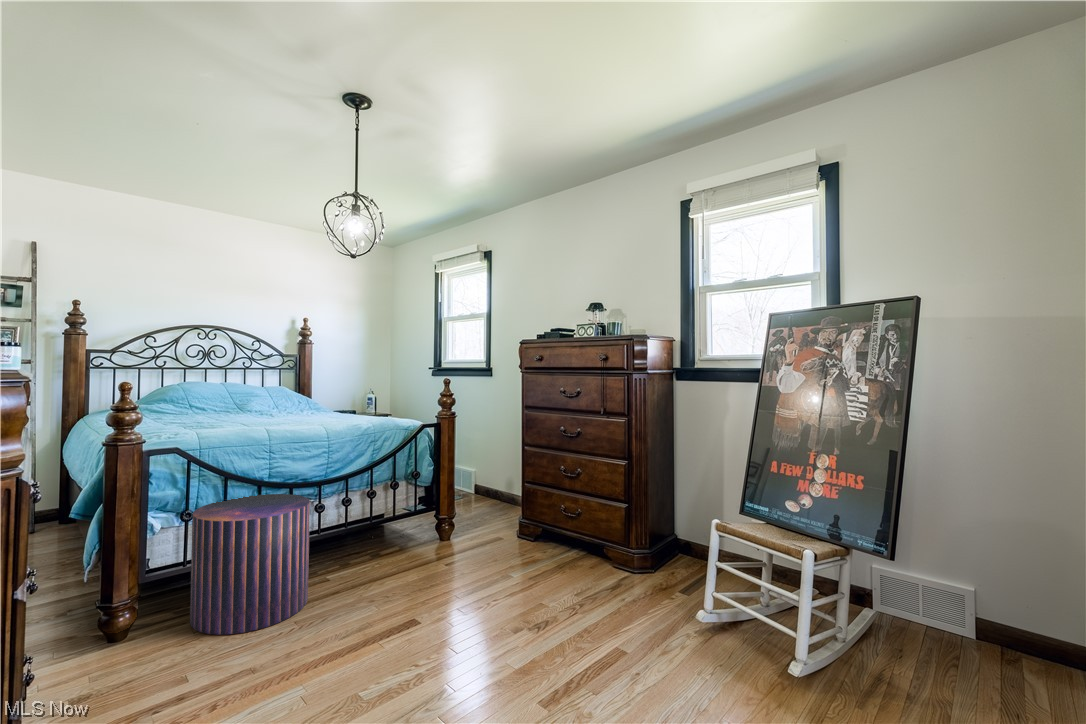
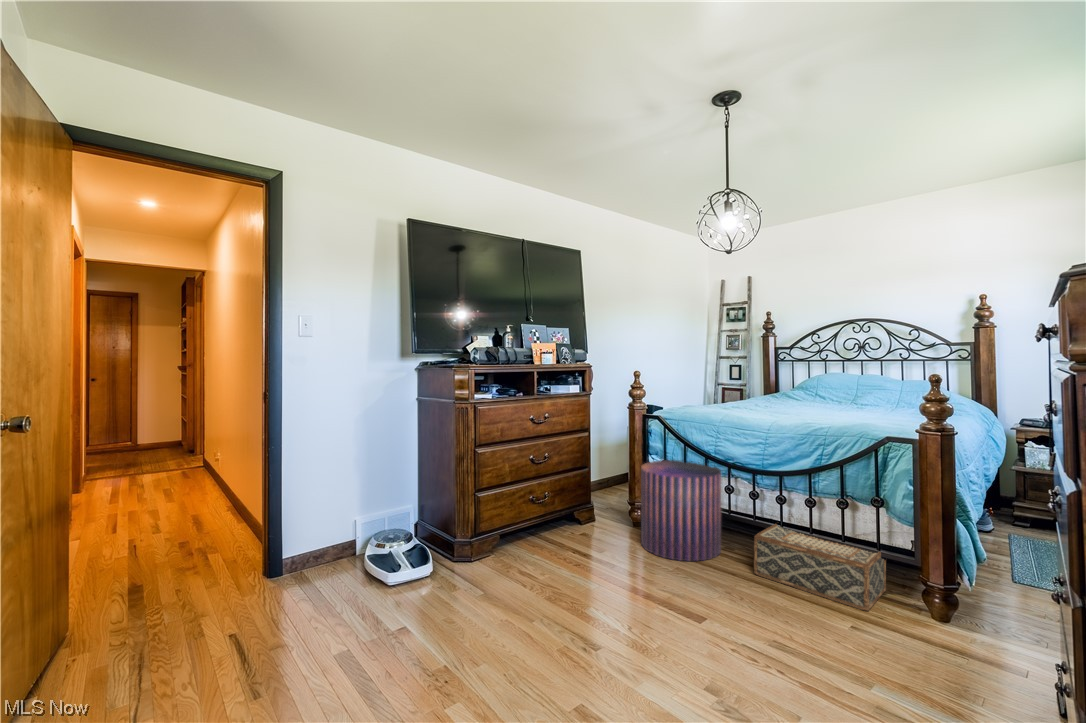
woven basket: none [335,511,442,580] -> present [754,524,886,611]

